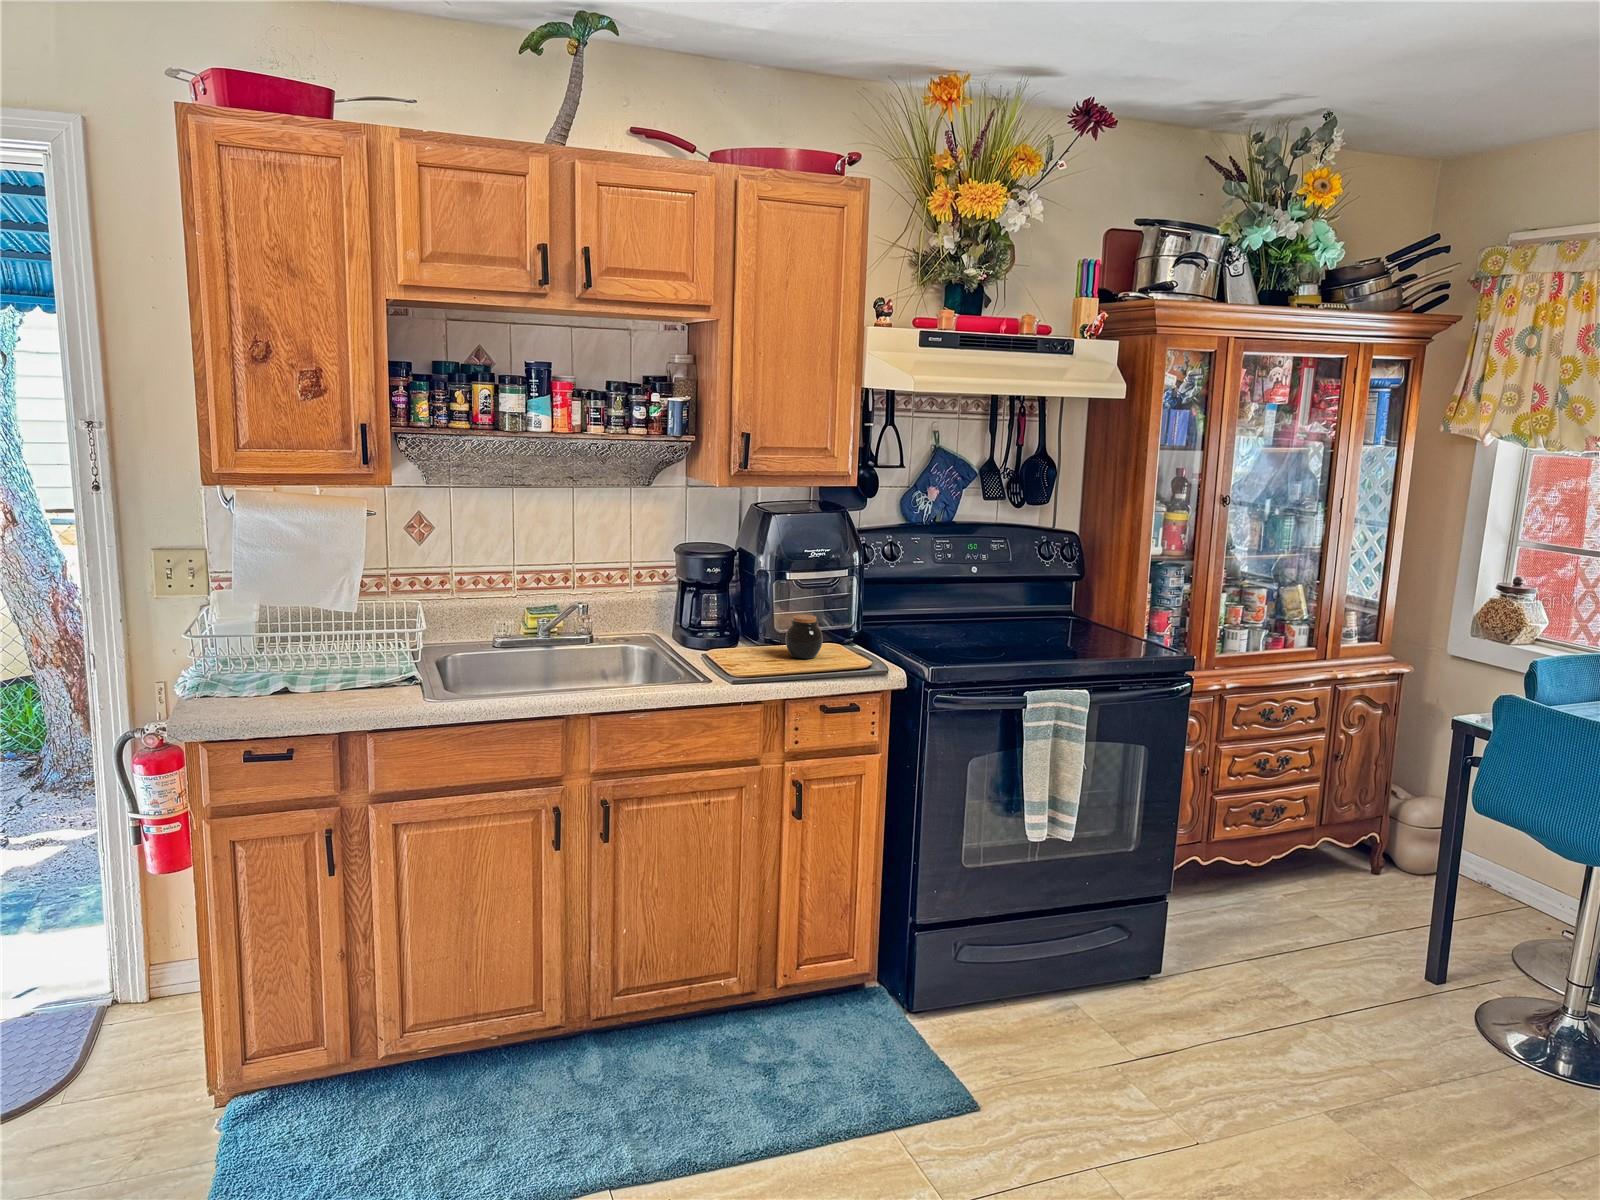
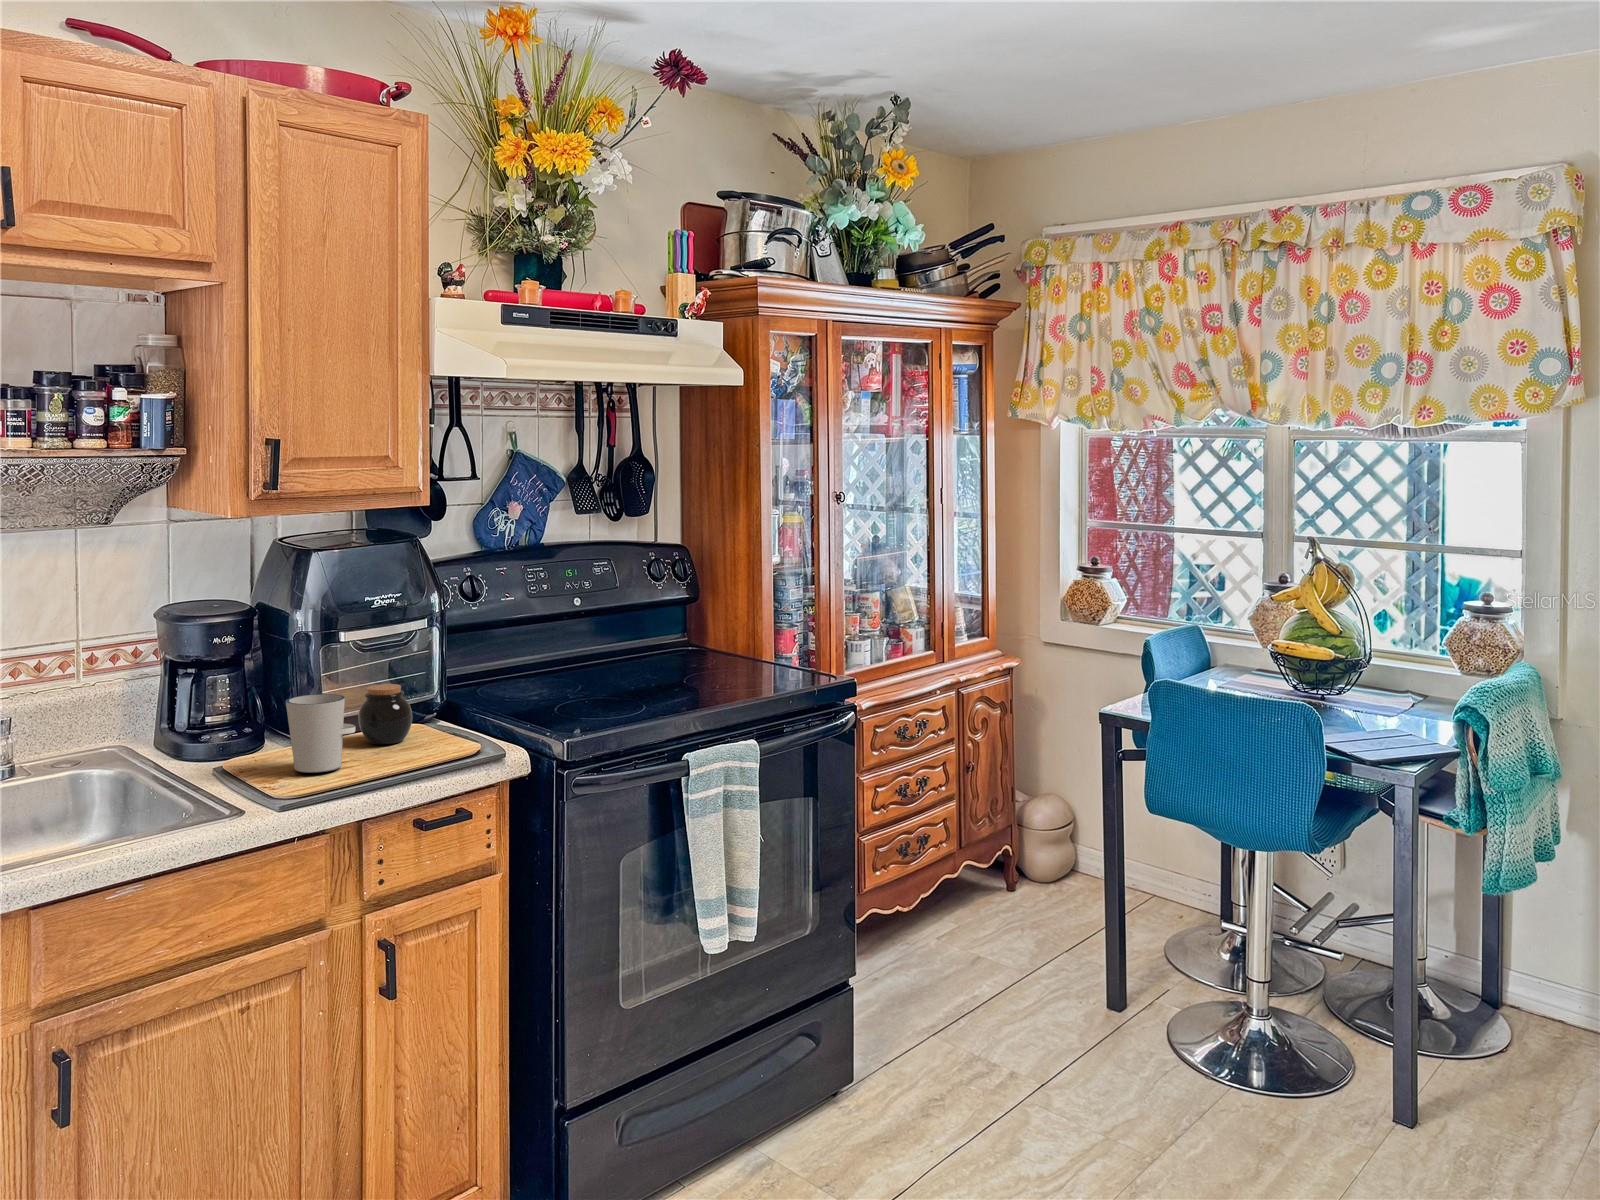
cup: none [733,616,777,672] -> present [286,694,355,773]

